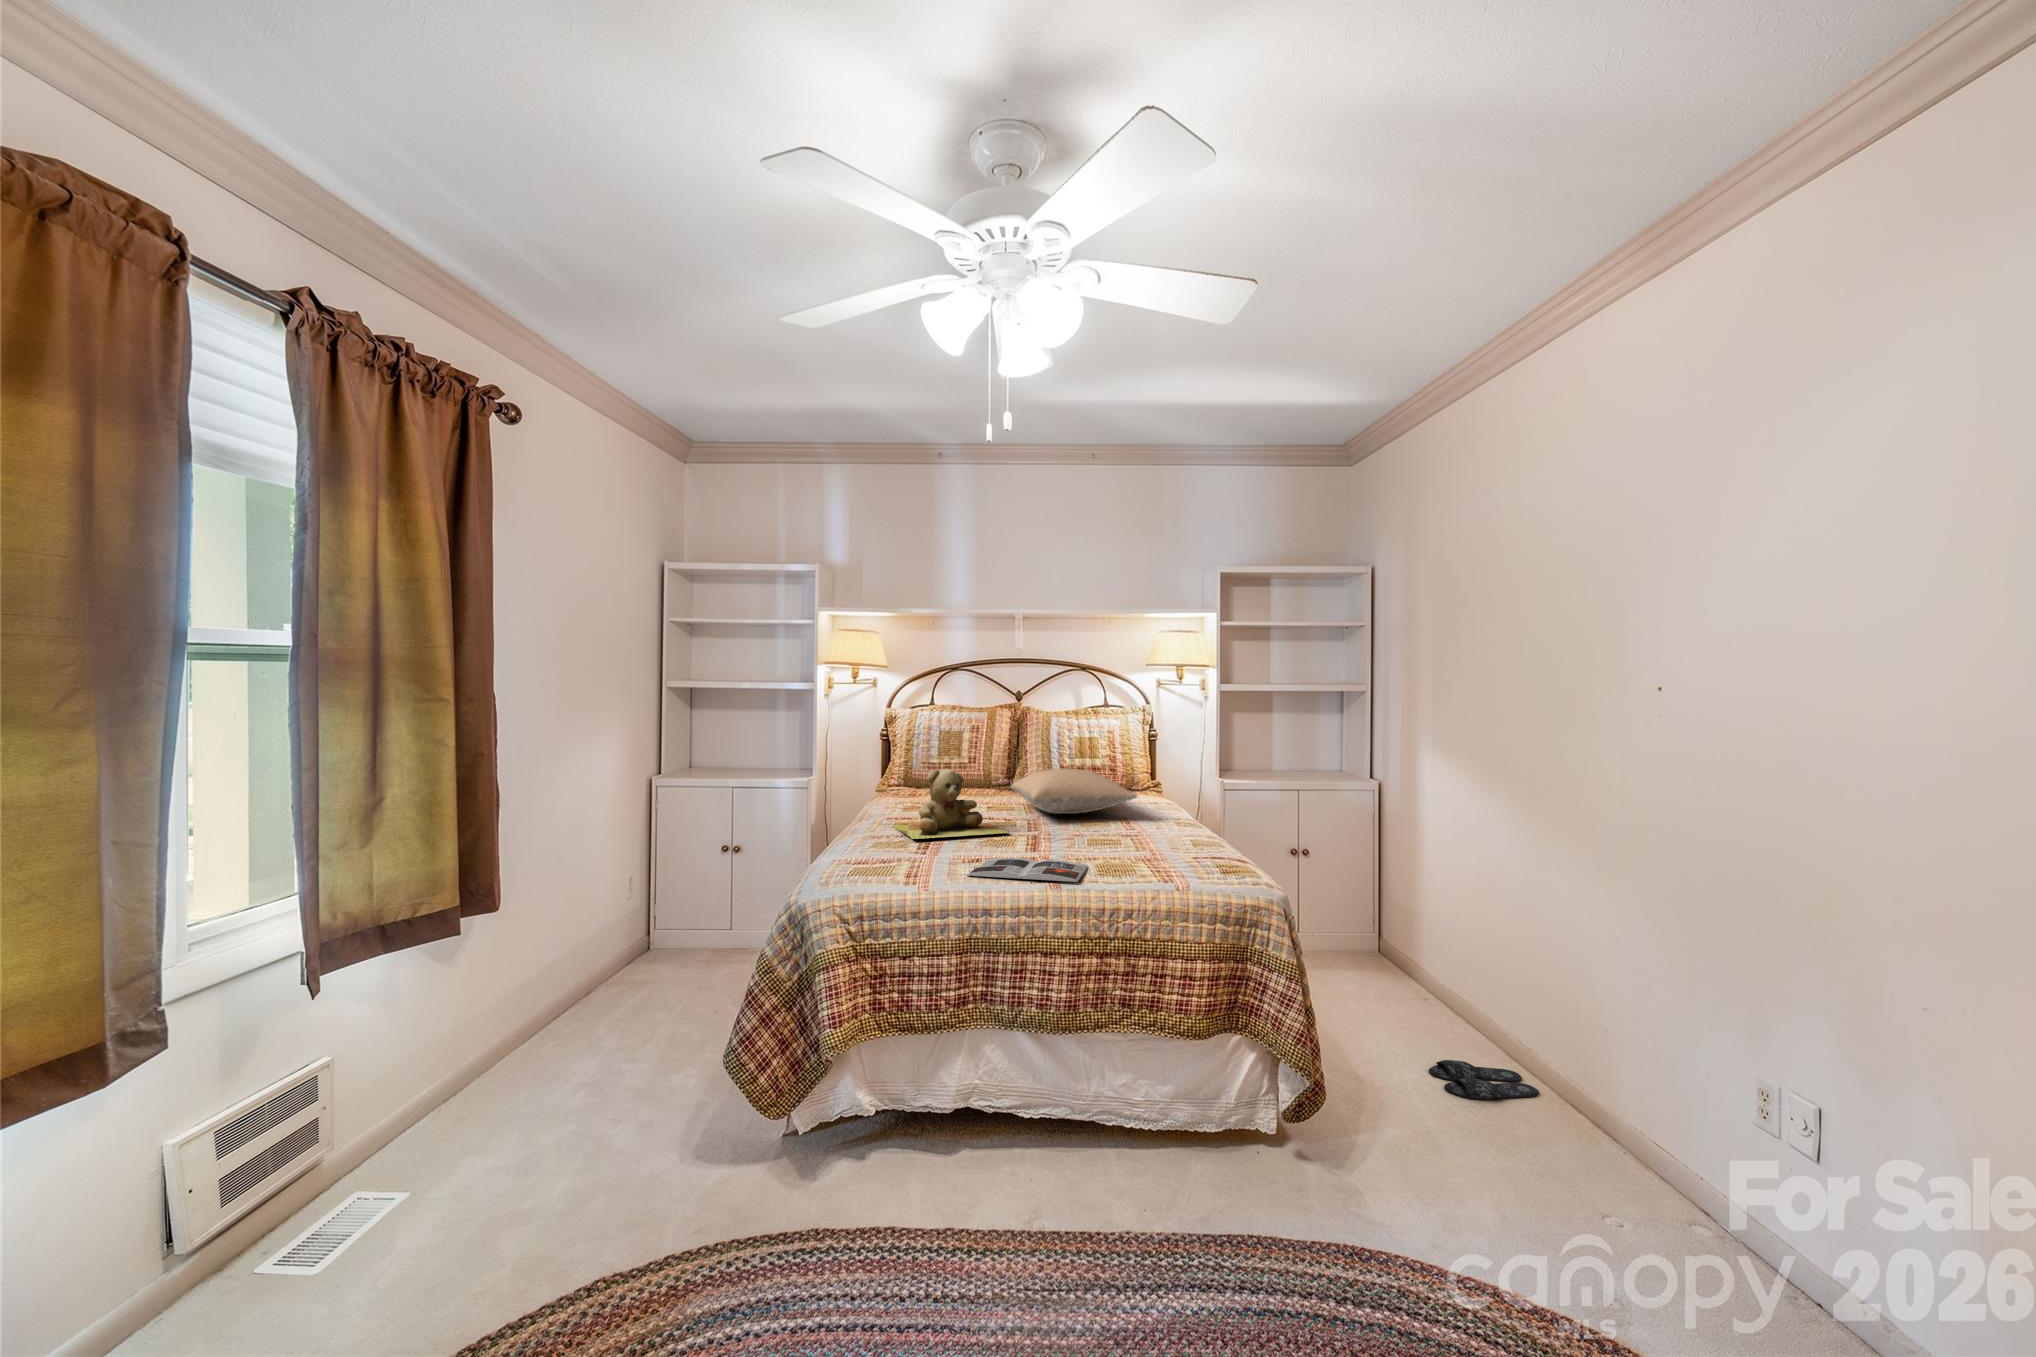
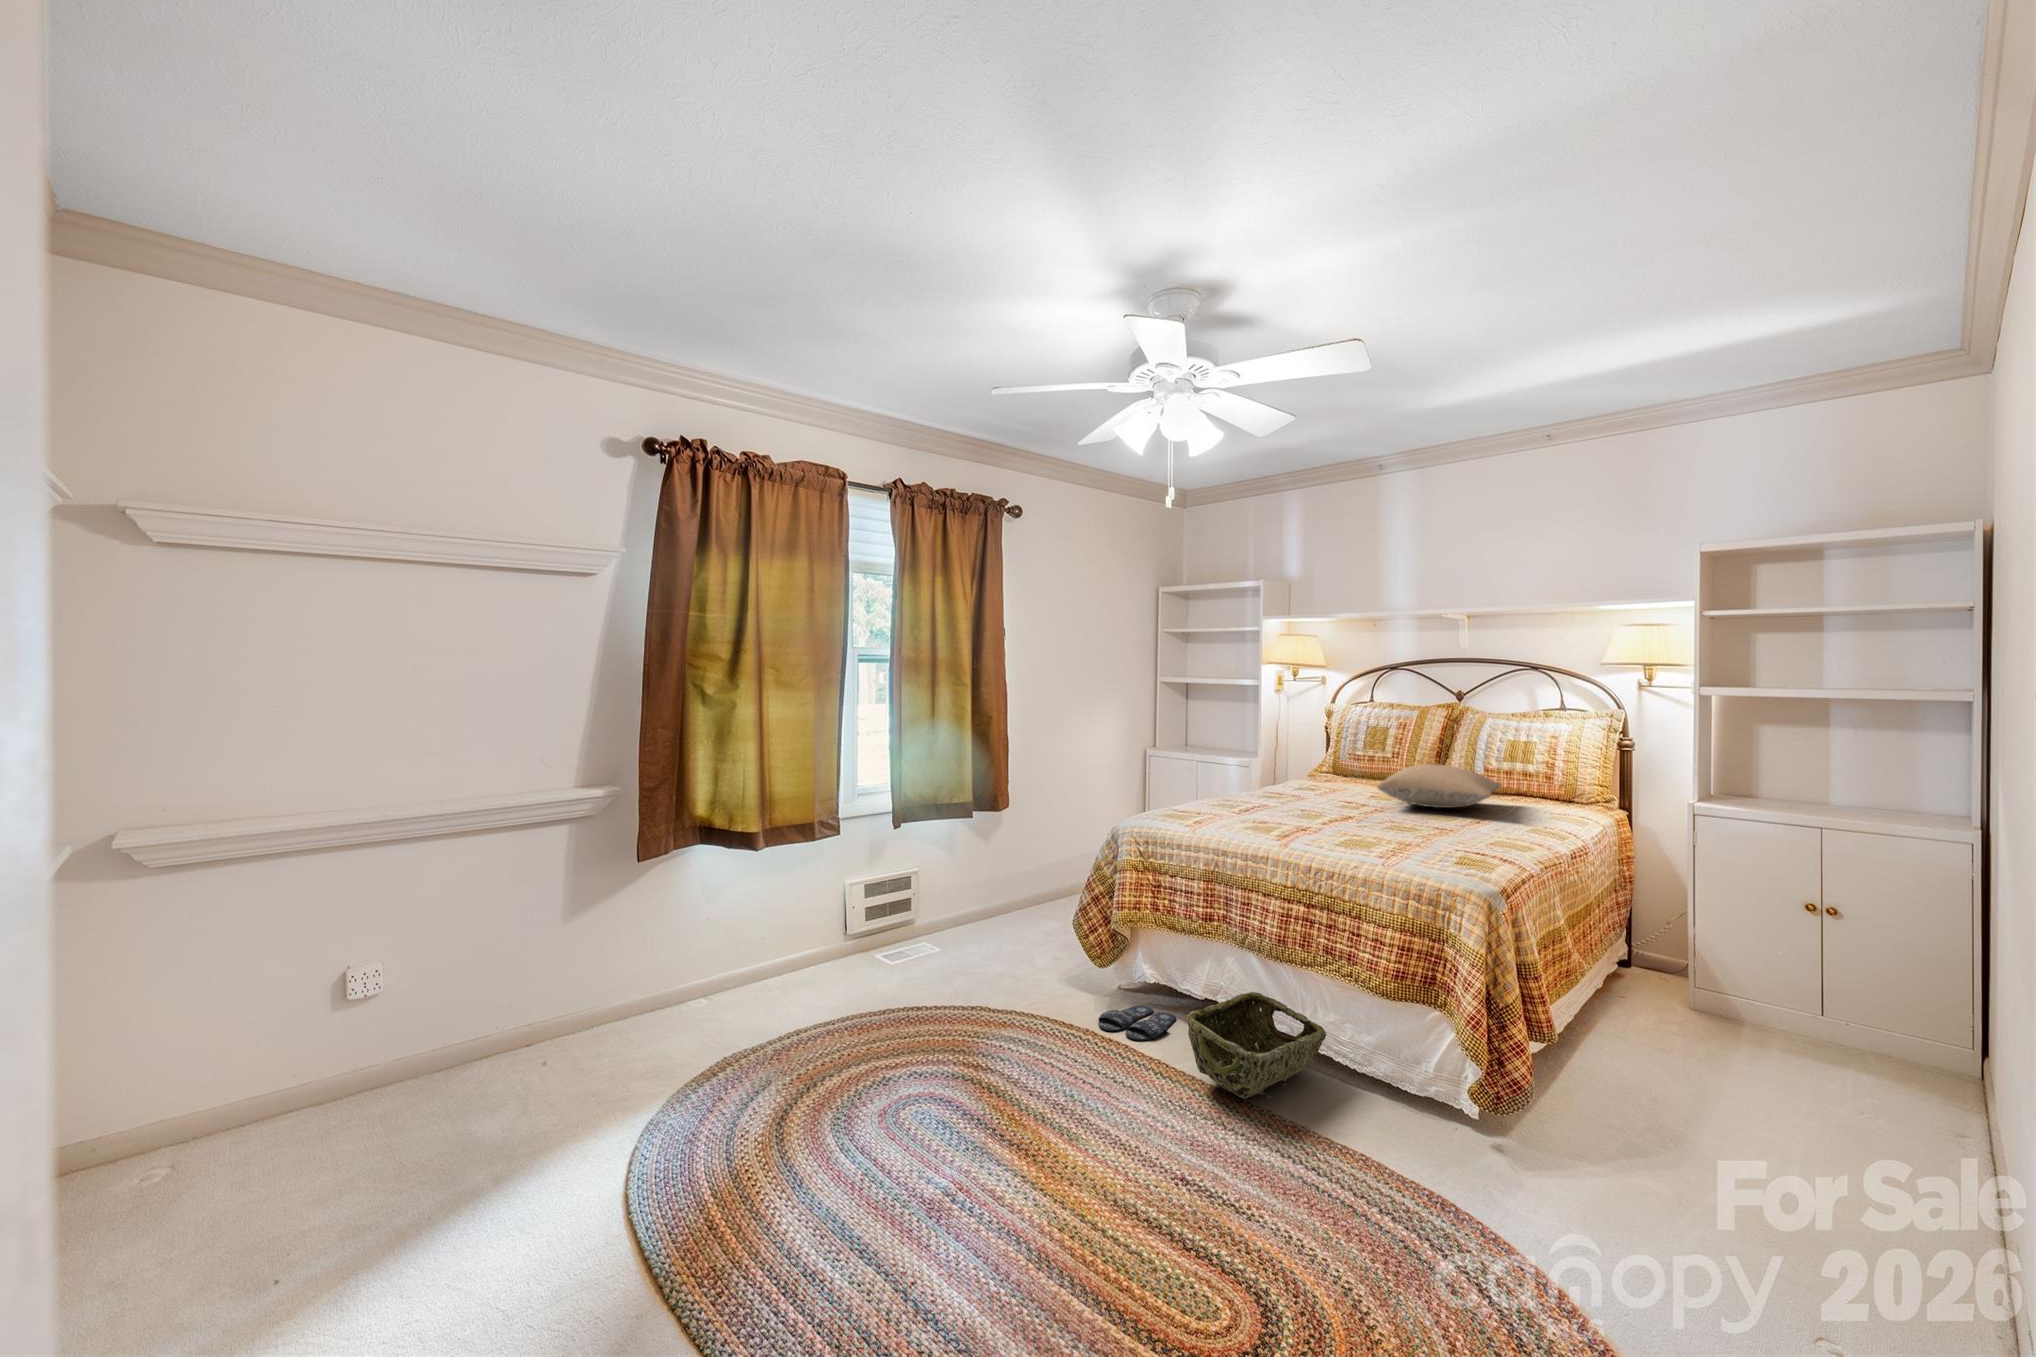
teddy bear: present [893,769,1009,839] -> none [1248,752,1343,811]
magazine: present [968,858,1088,882] -> none [1234,823,1344,844]
slippers: present [1429,1060,1539,1100] -> present [1099,1005,1176,1040]
woven basket: none [1030,1078,1156,1228] -> present [1186,992,1326,1099]

